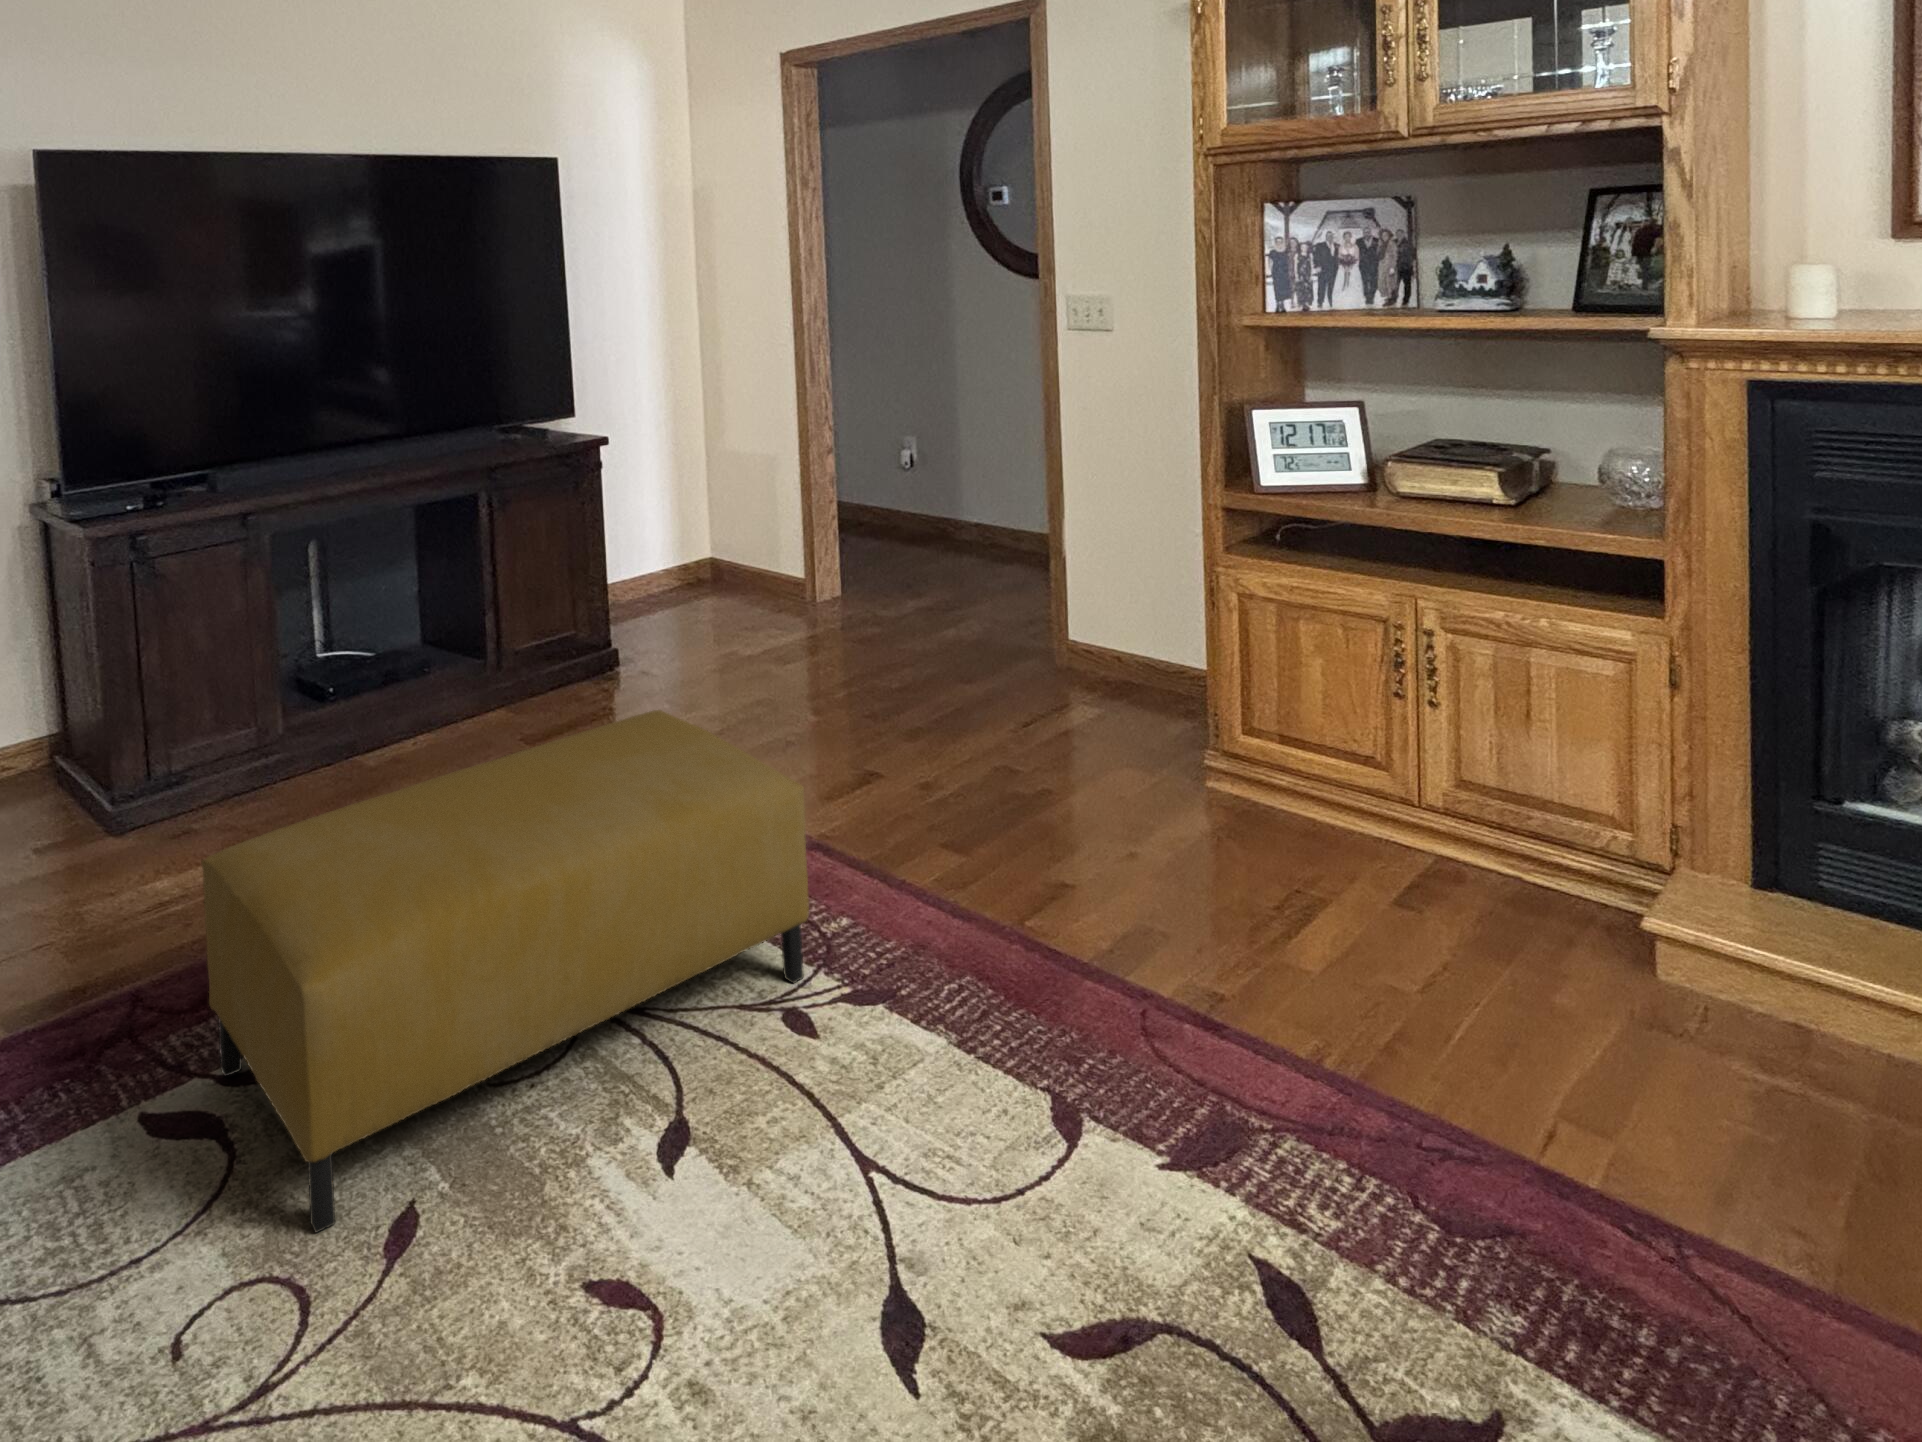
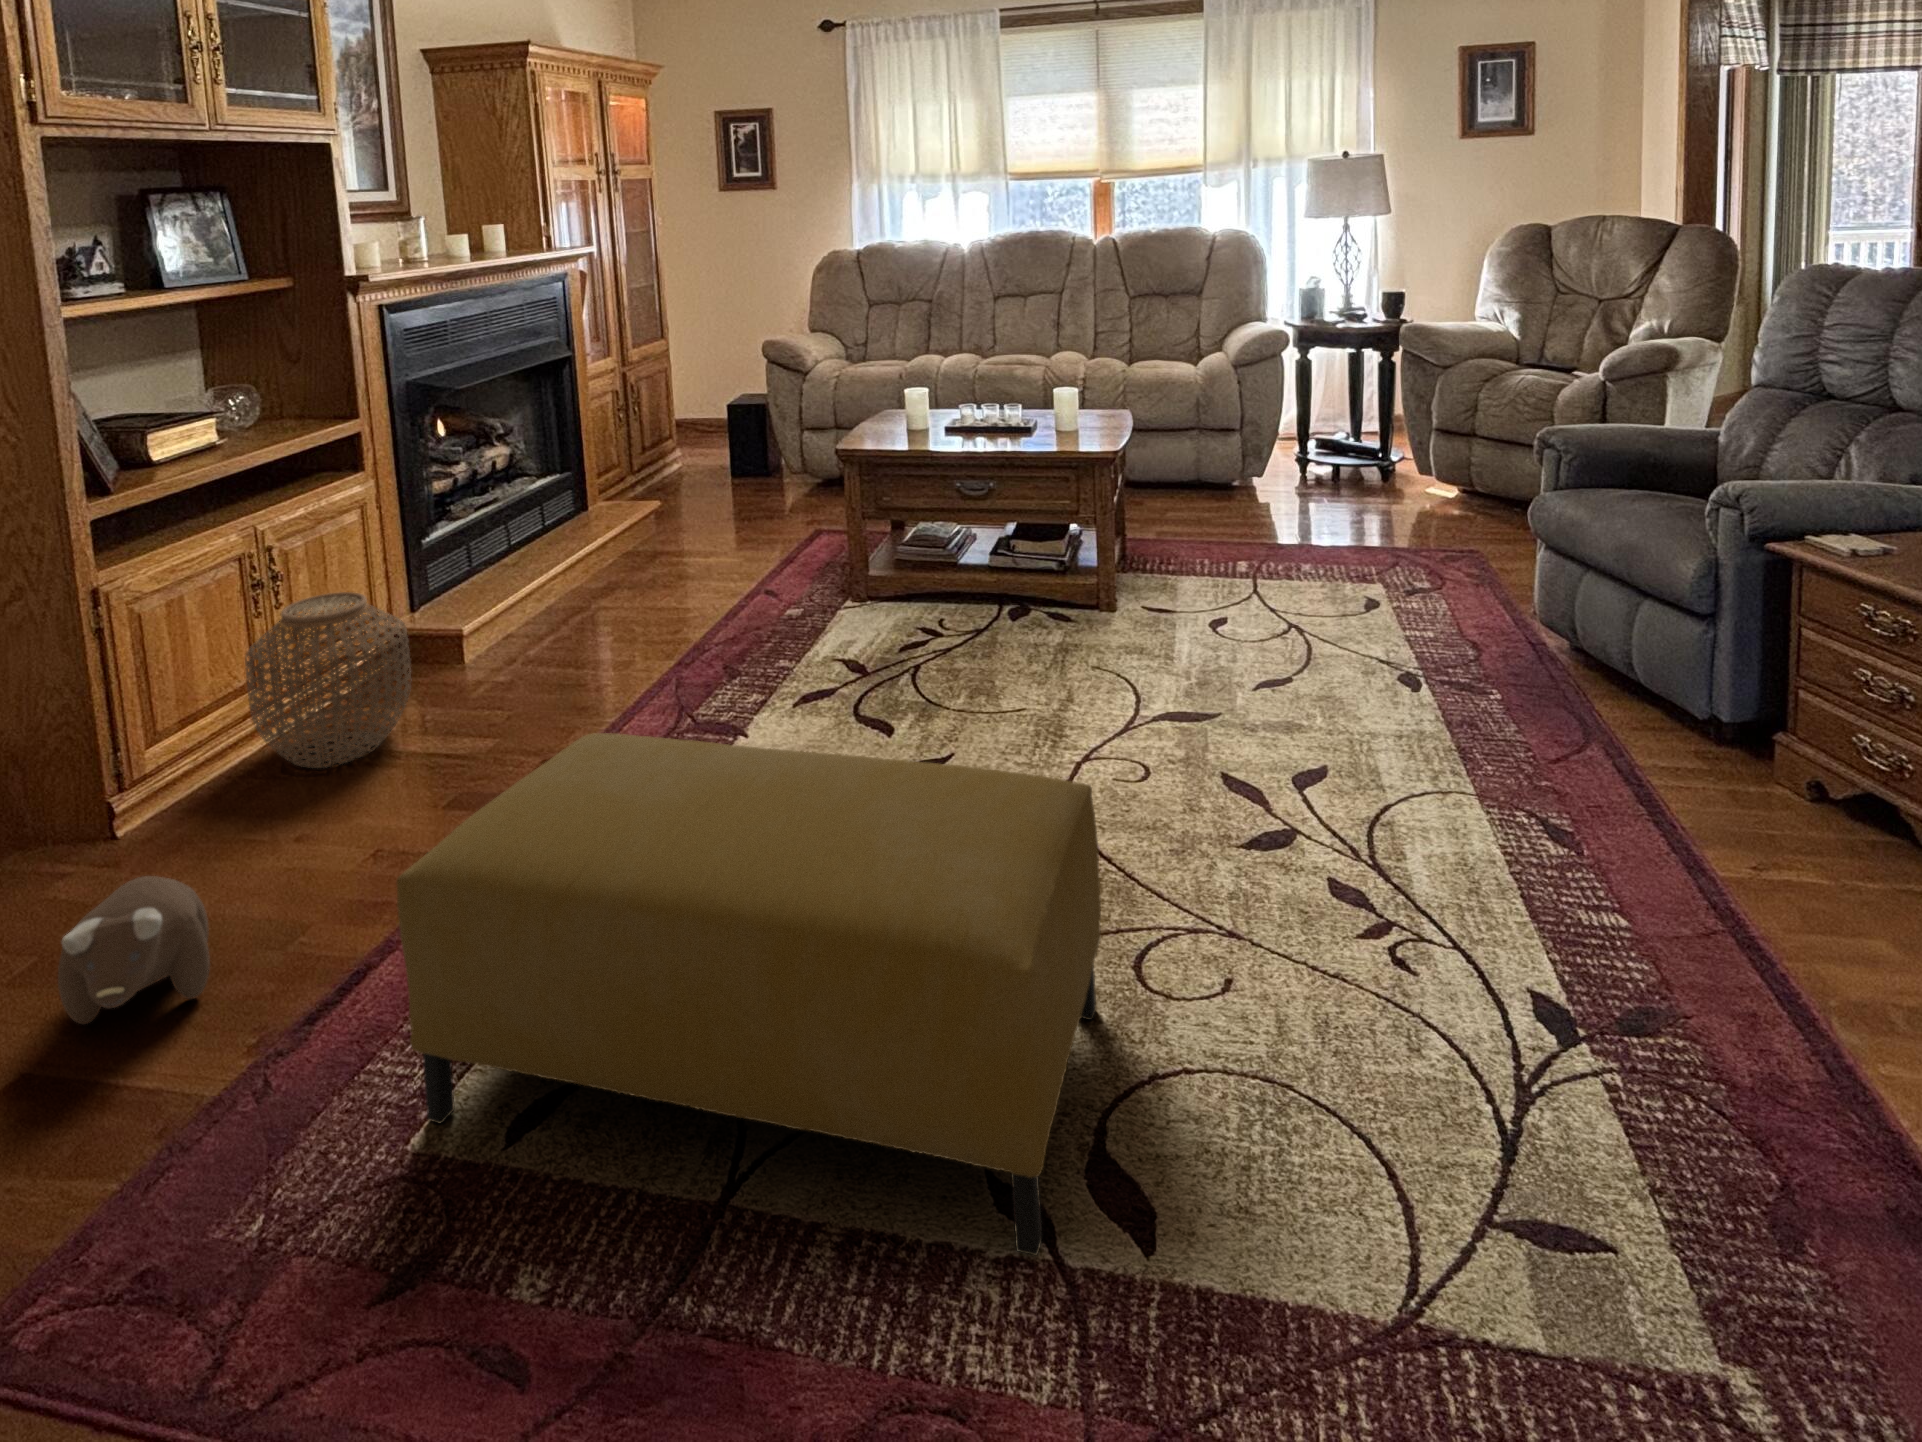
woven basket: none [1244,687,1429,898] -> present [245,592,411,768]
plush toy: none [848,702,984,814] -> present [58,876,210,1024]

